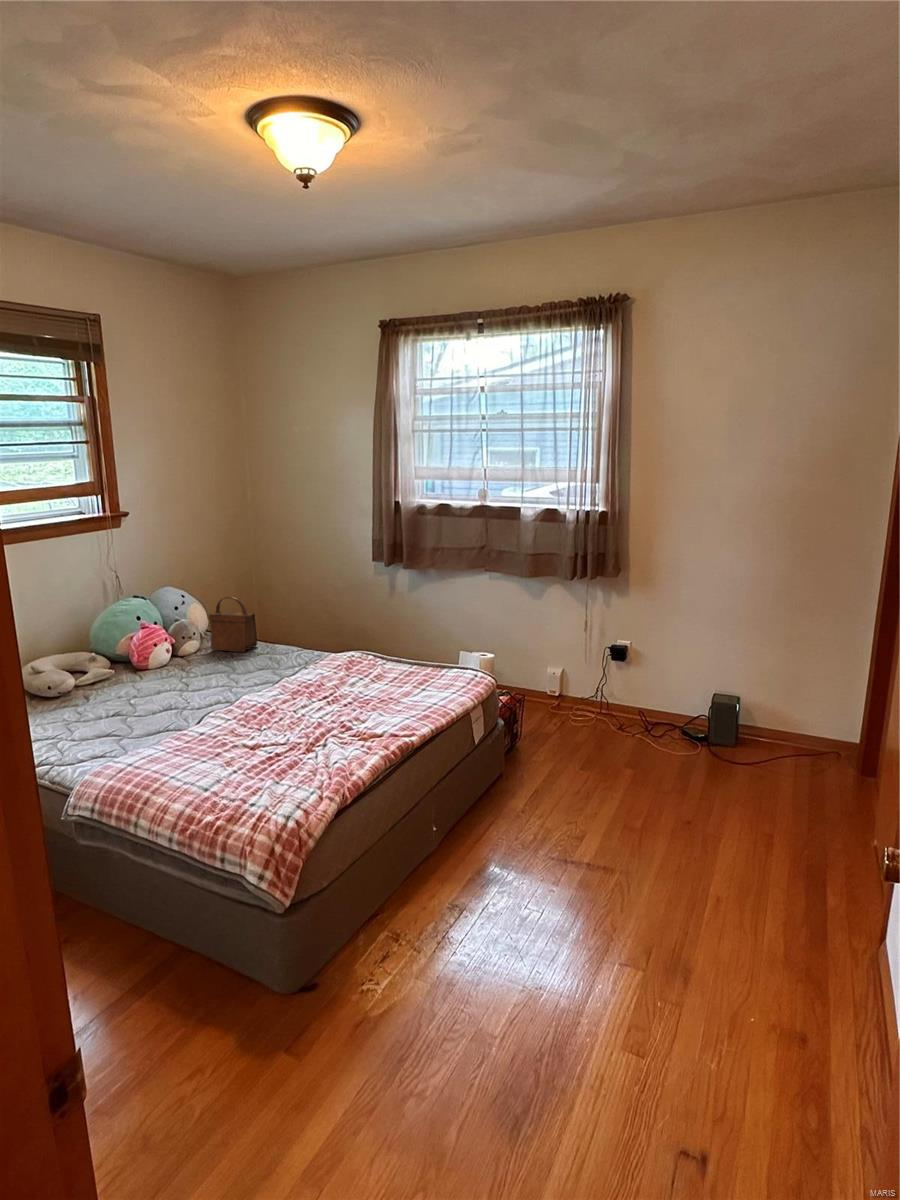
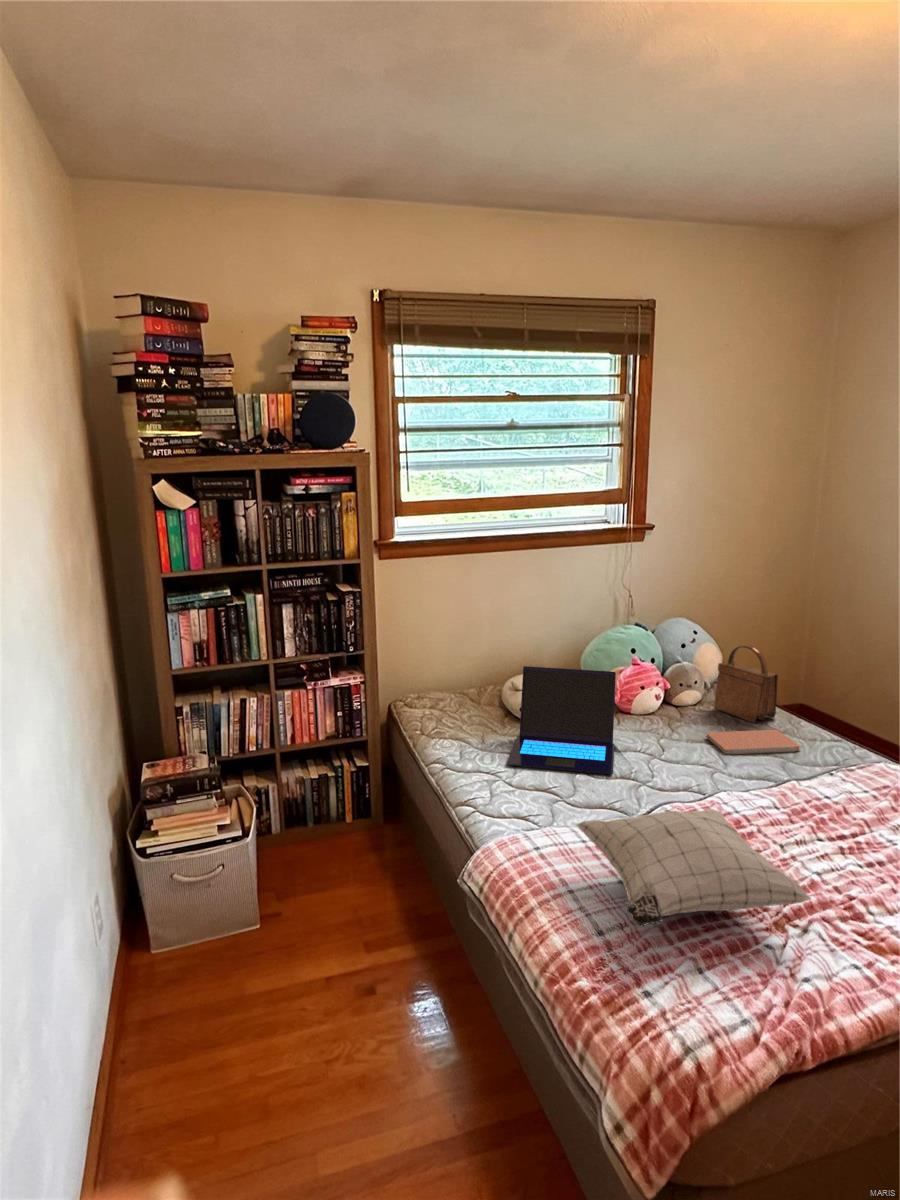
laptop: none [48,633,157,729] -> present [507,666,616,775]
notebook: none [215,652,282,675] -> present [706,730,800,754]
pillow: none [160,698,327,769] -> present [577,810,811,926]

